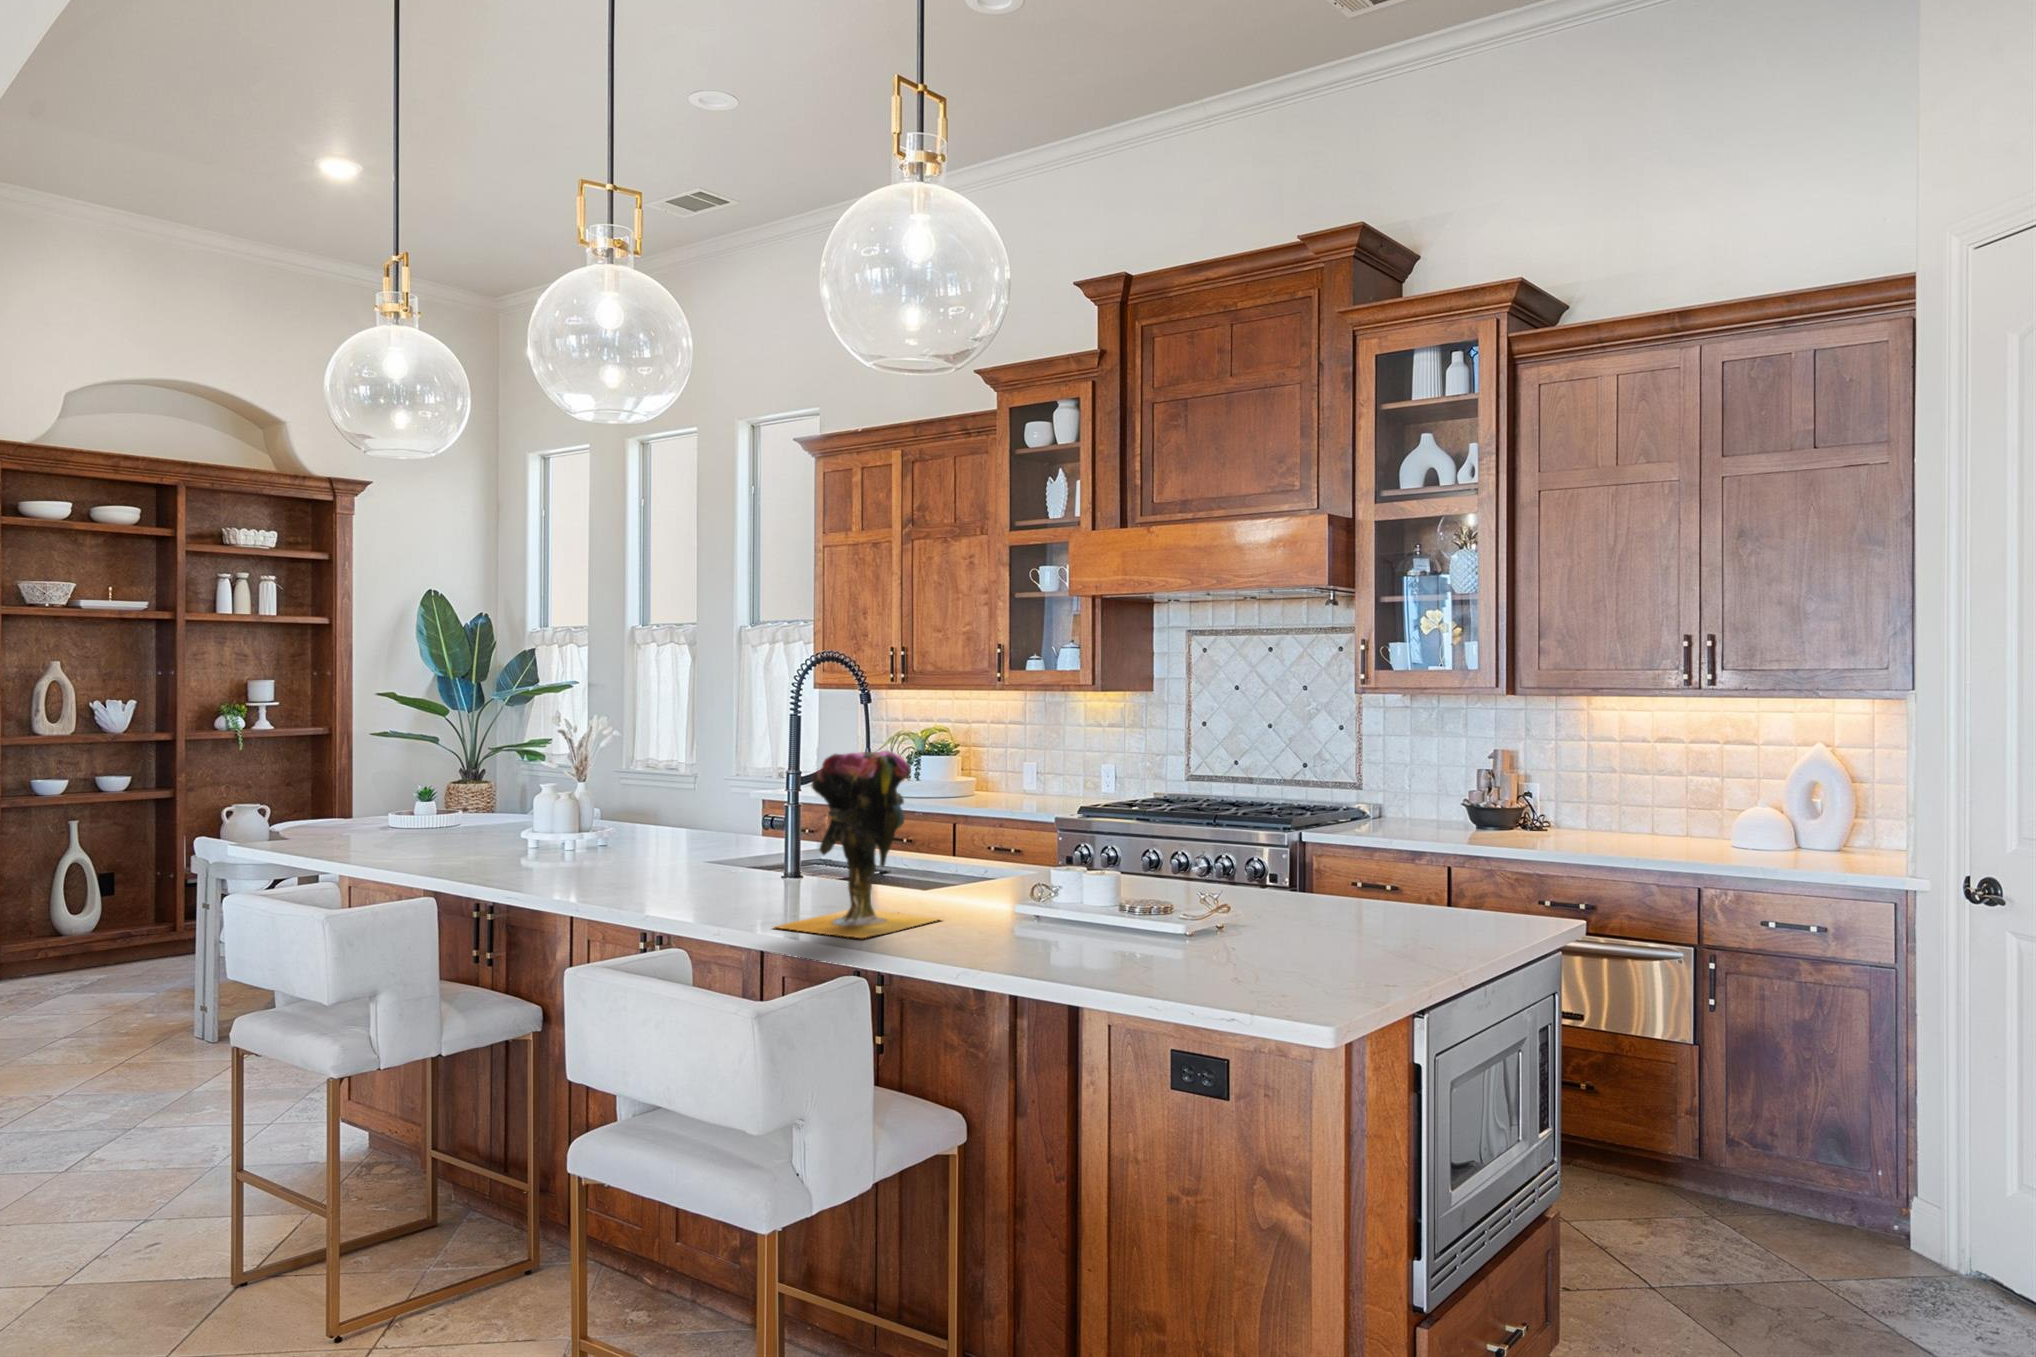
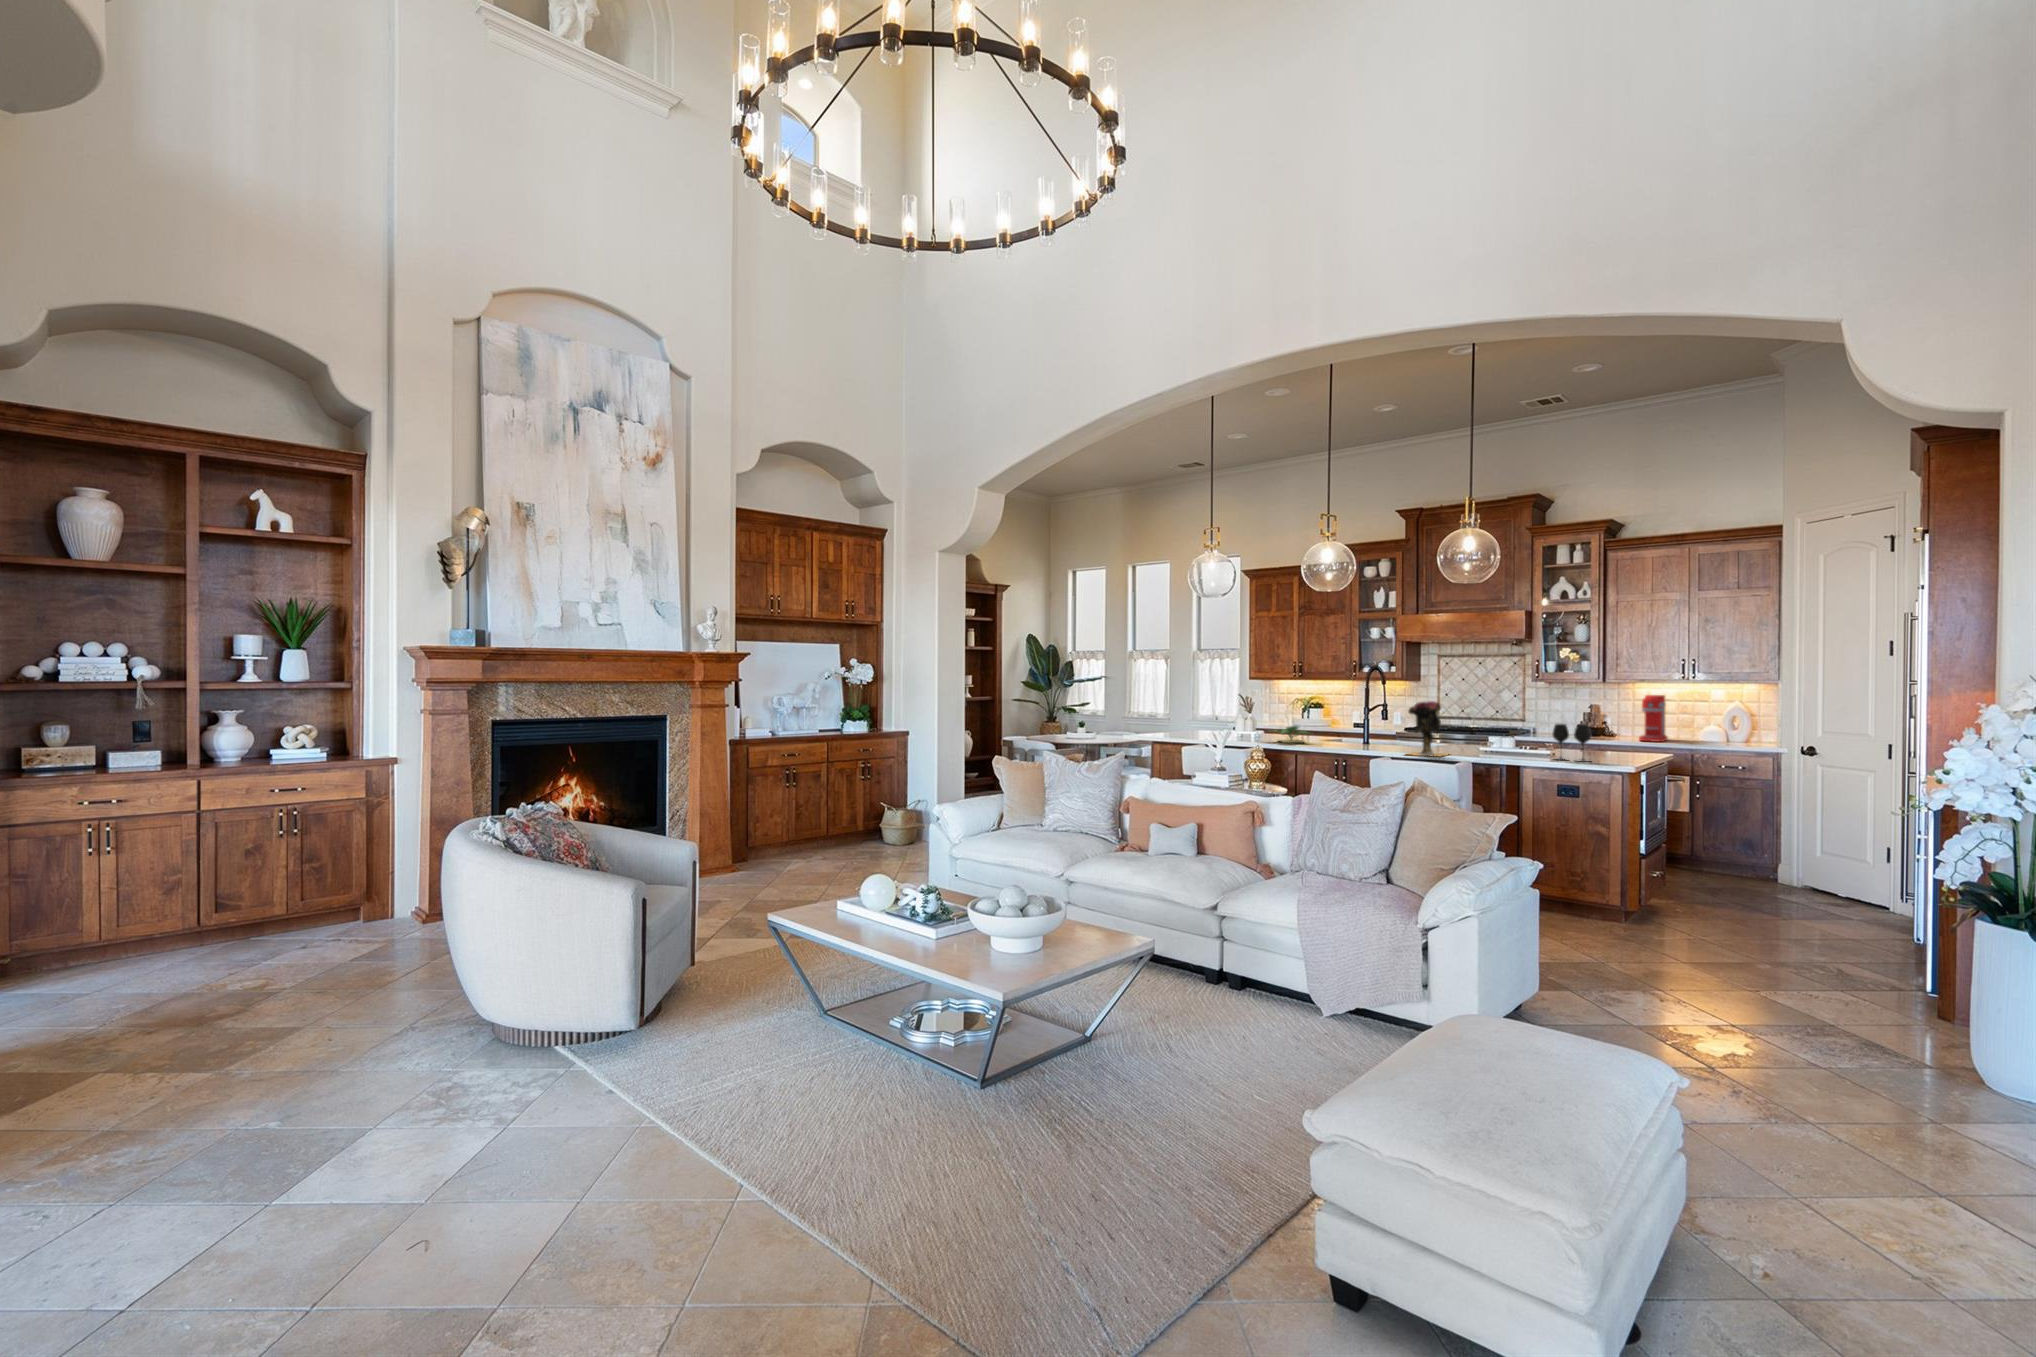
coffee maker: none [1580,727,1653,850] -> present [1639,695,1668,742]
potted plant: none [586,750,701,863] -> present [1269,726,1308,743]
wine glass: none [1196,830,1308,967] -> present [1552,724,1591,762]

